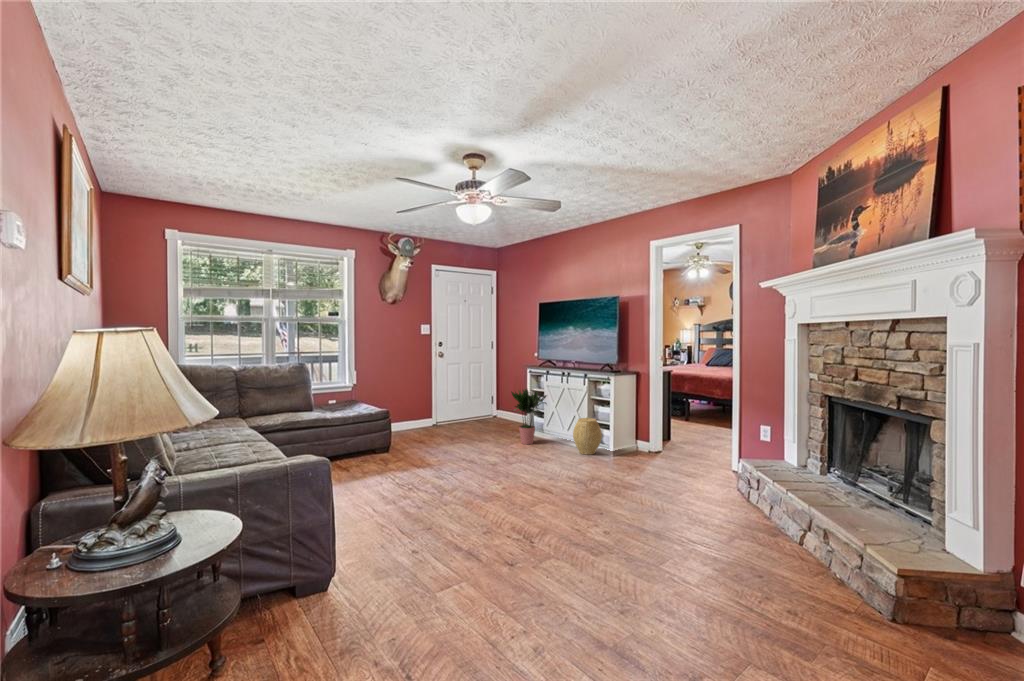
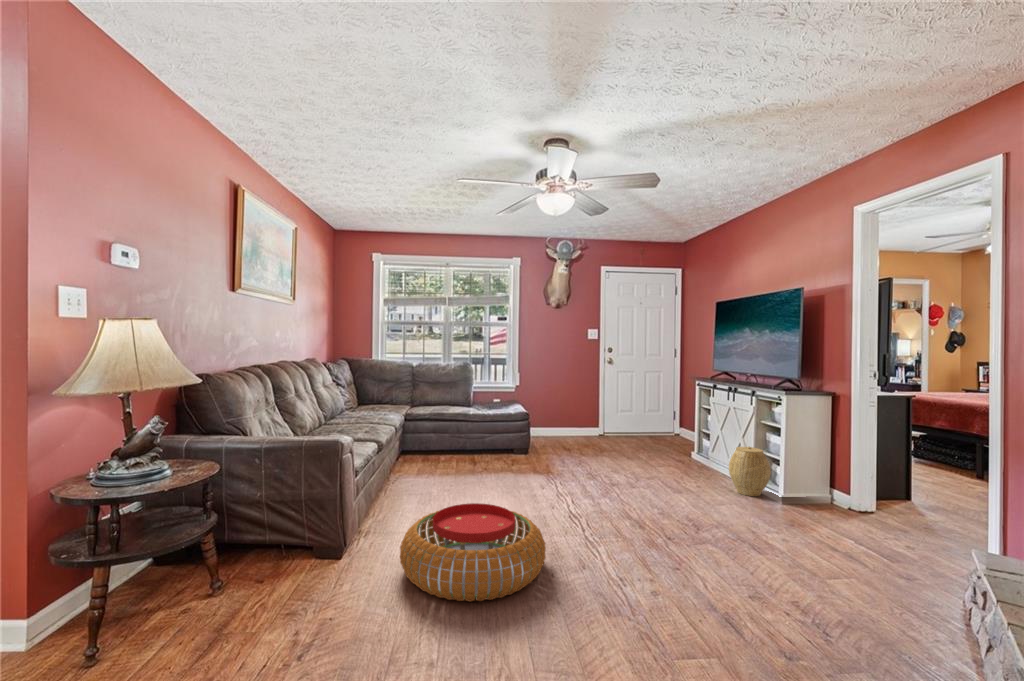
potted plant: present [511,389,547,444] -> none [661,401,711,471]
pouf: none [403,496,533,582] -> present [400,503,546,602]

